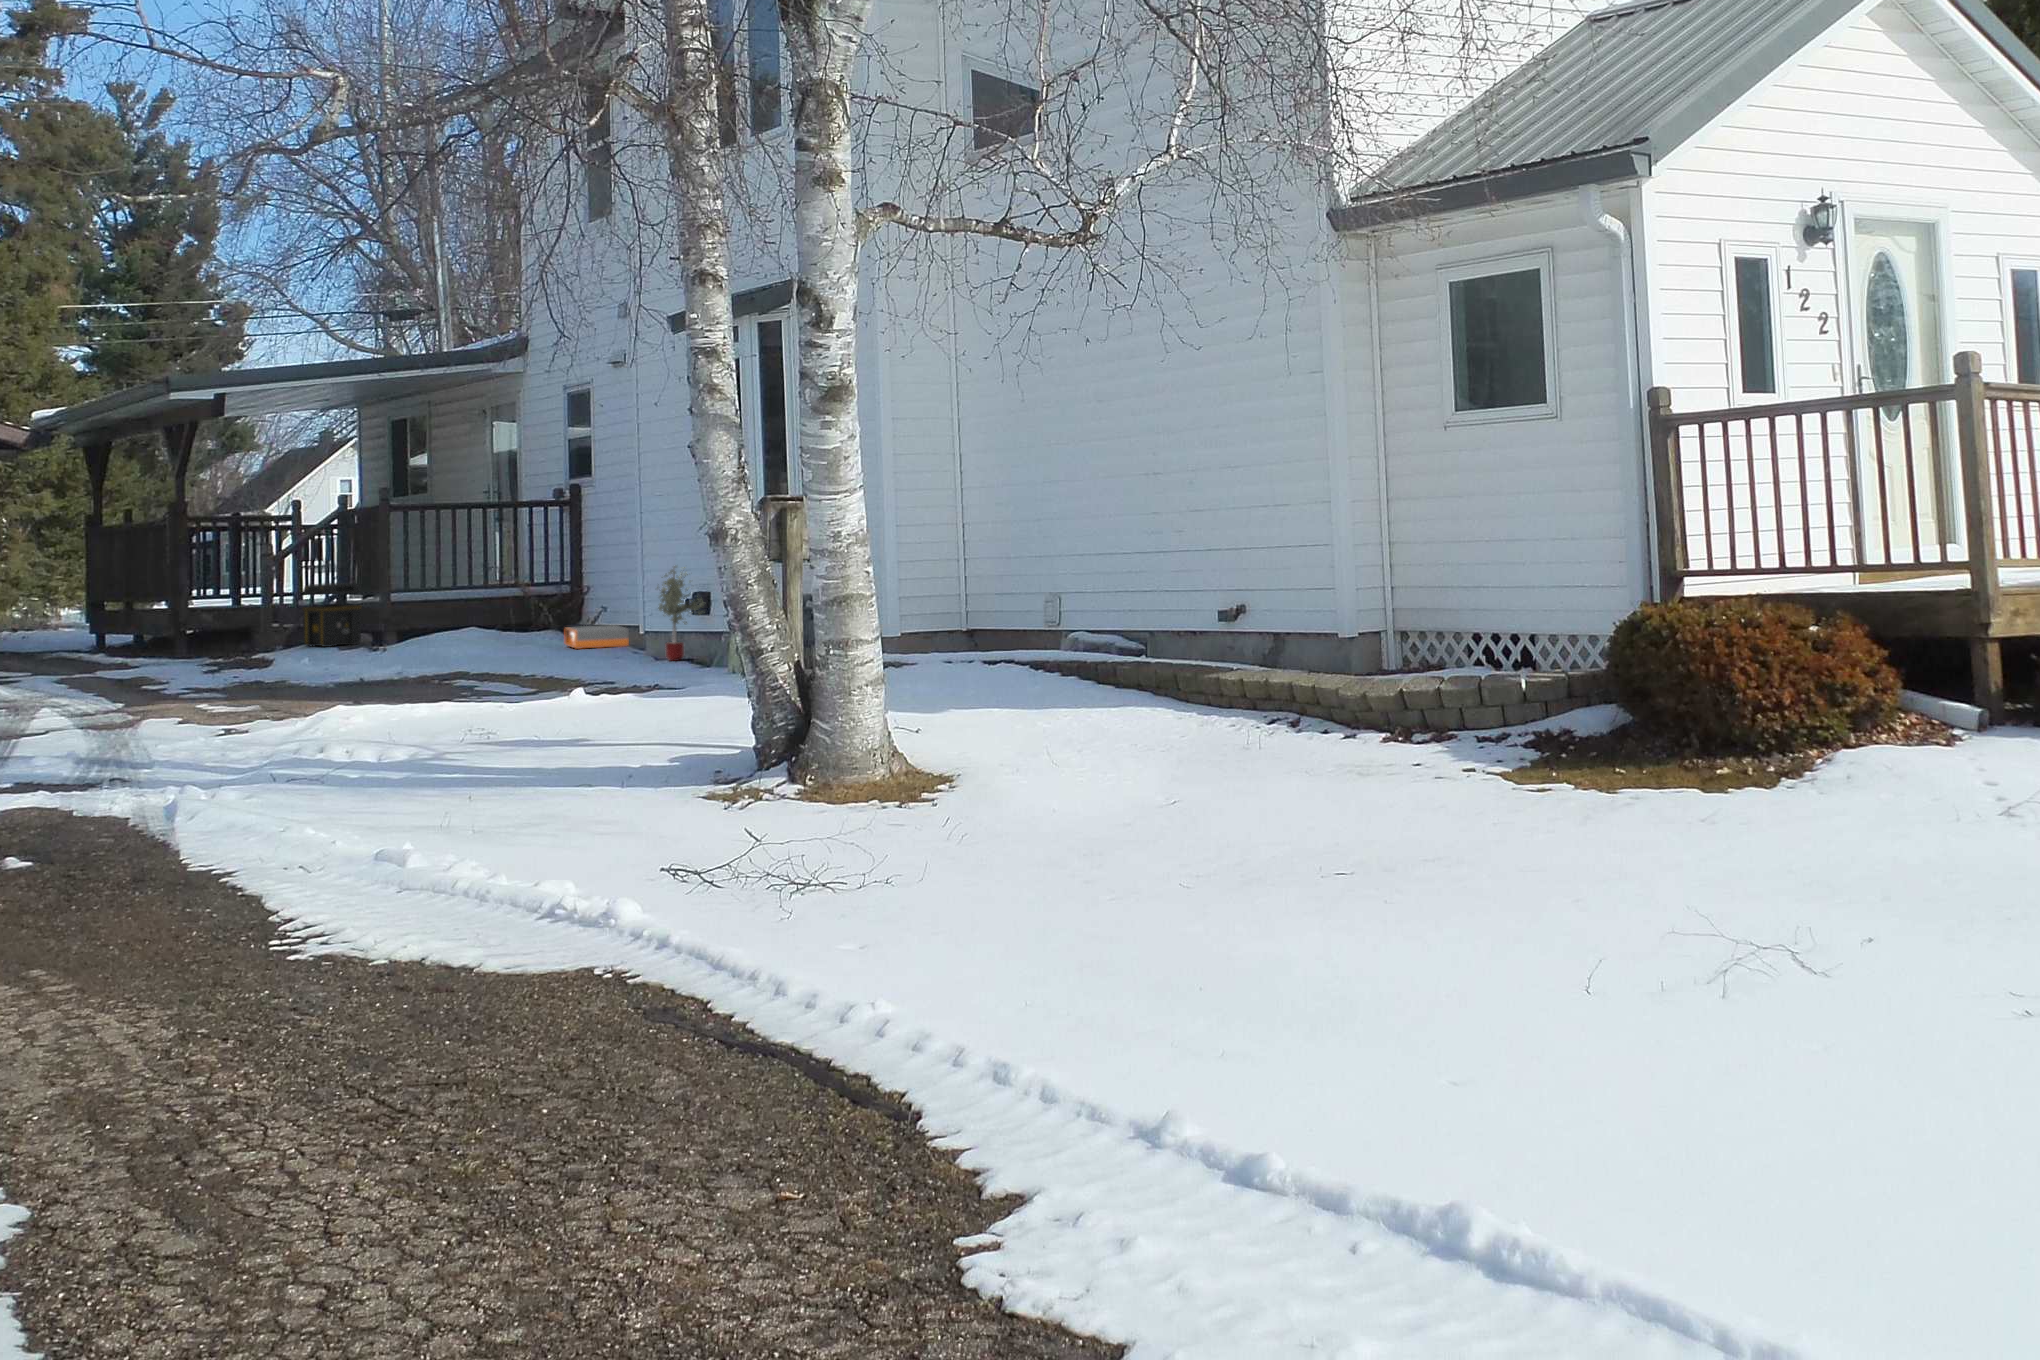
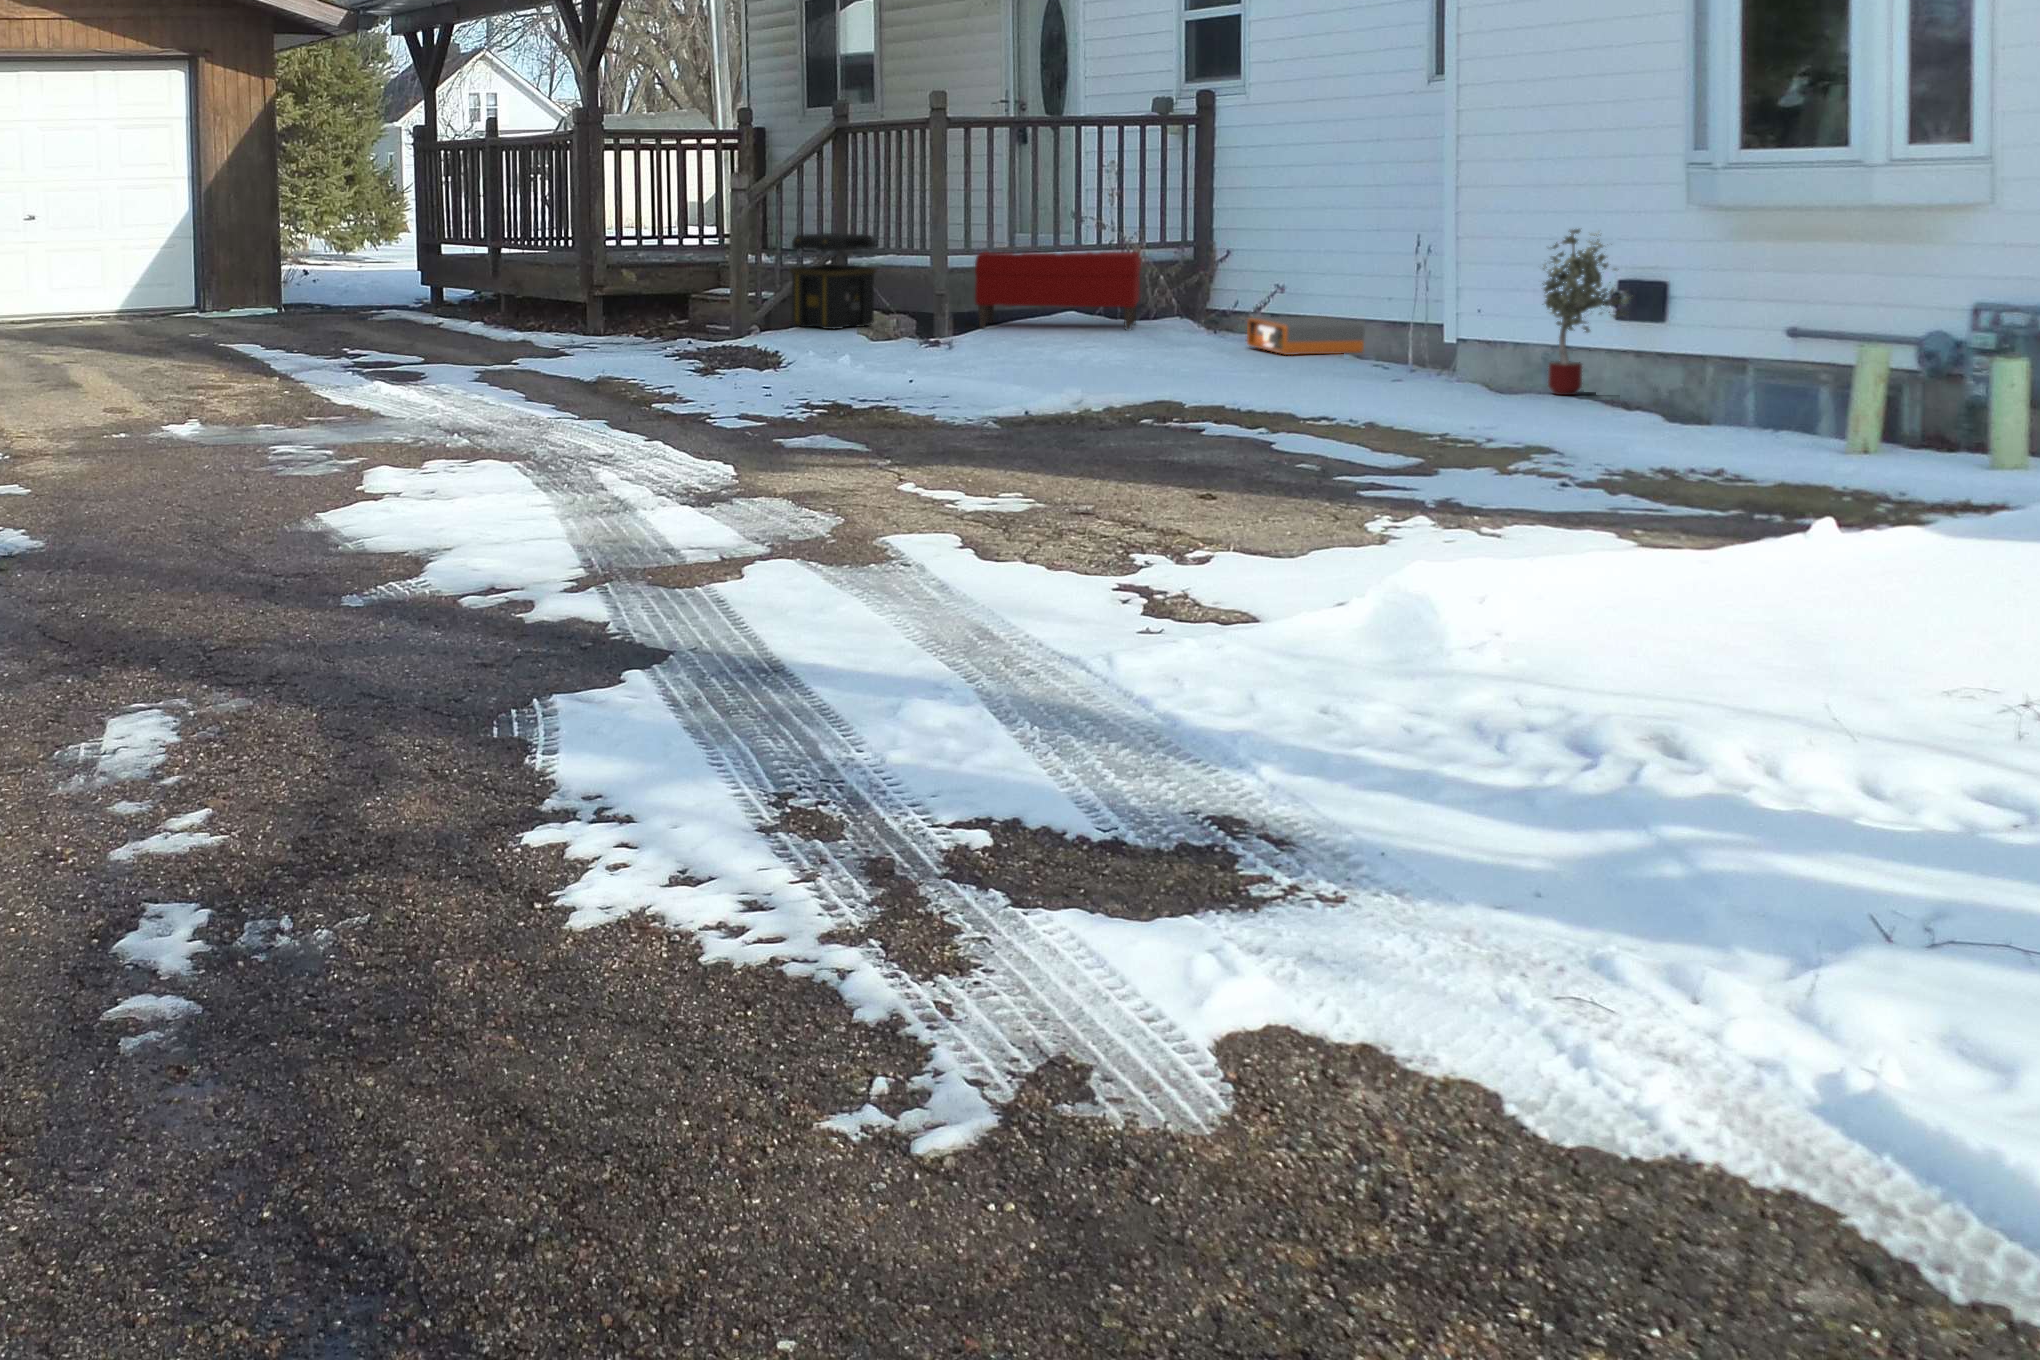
bench: none [423,589,538,643] -> present [975,251,1141,330]

